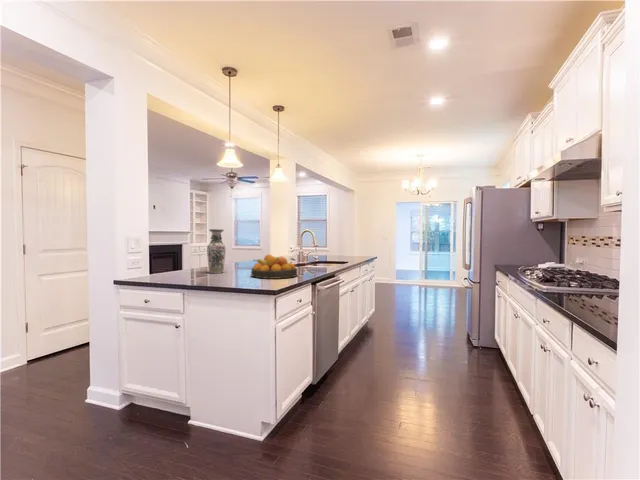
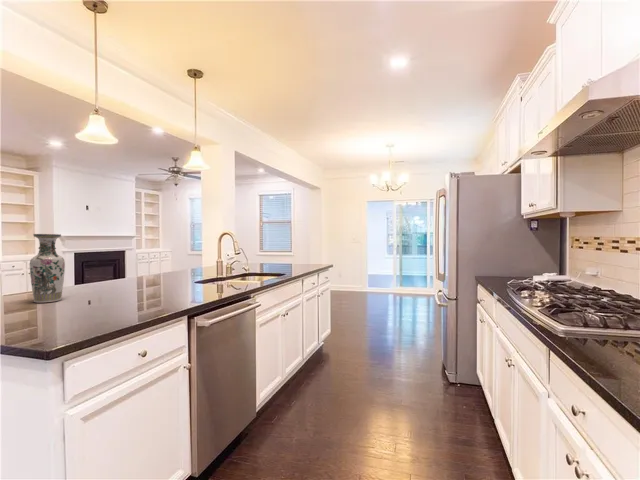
fruit bowl: present [251,255,297,279] -> none [83,273,167,315]

